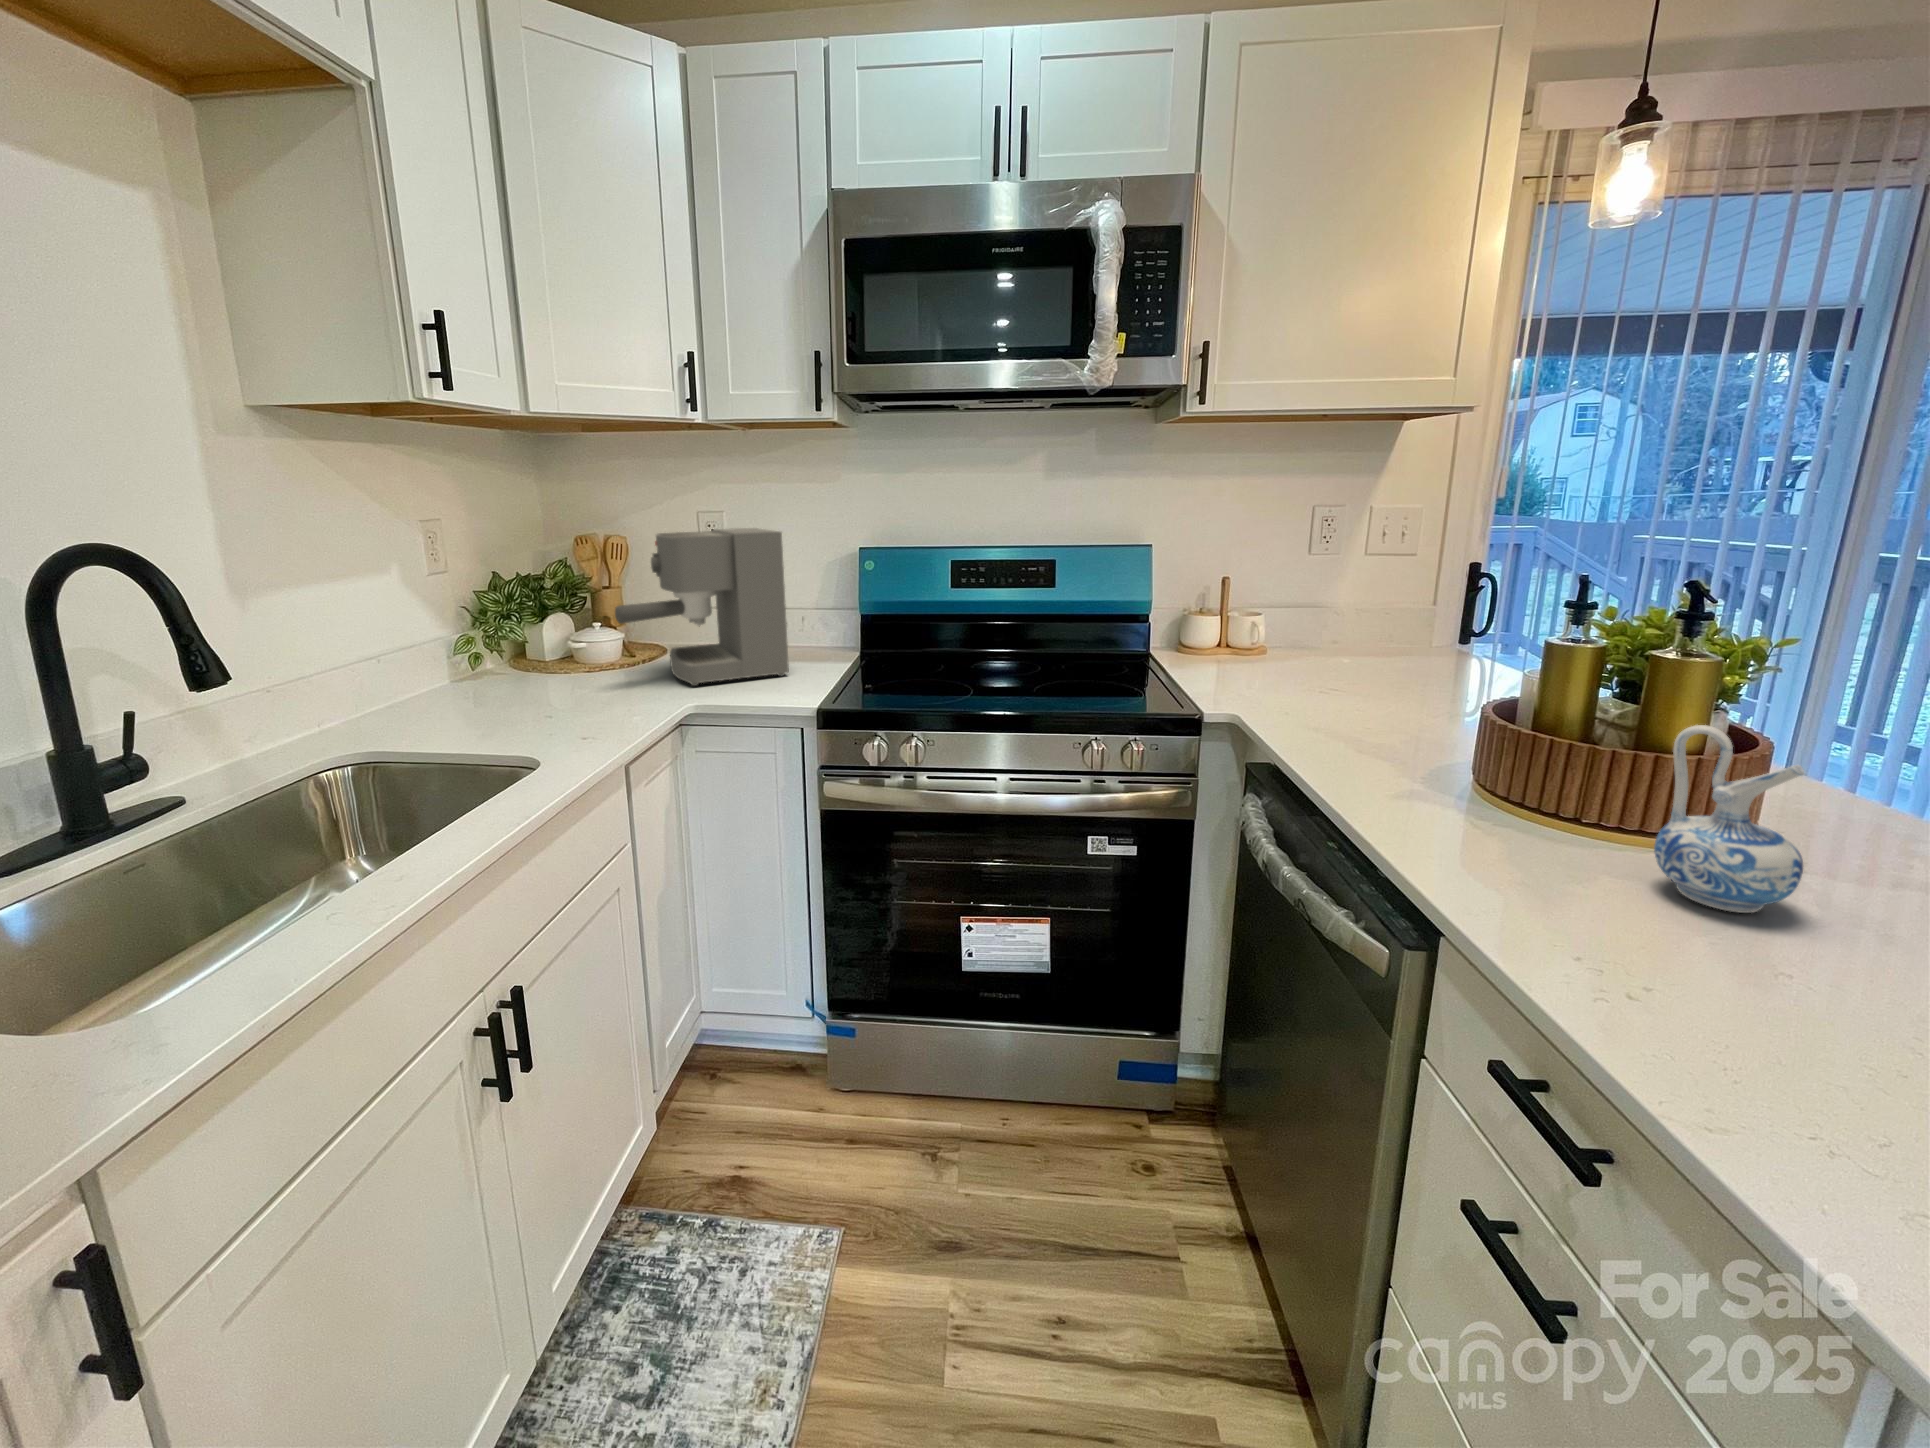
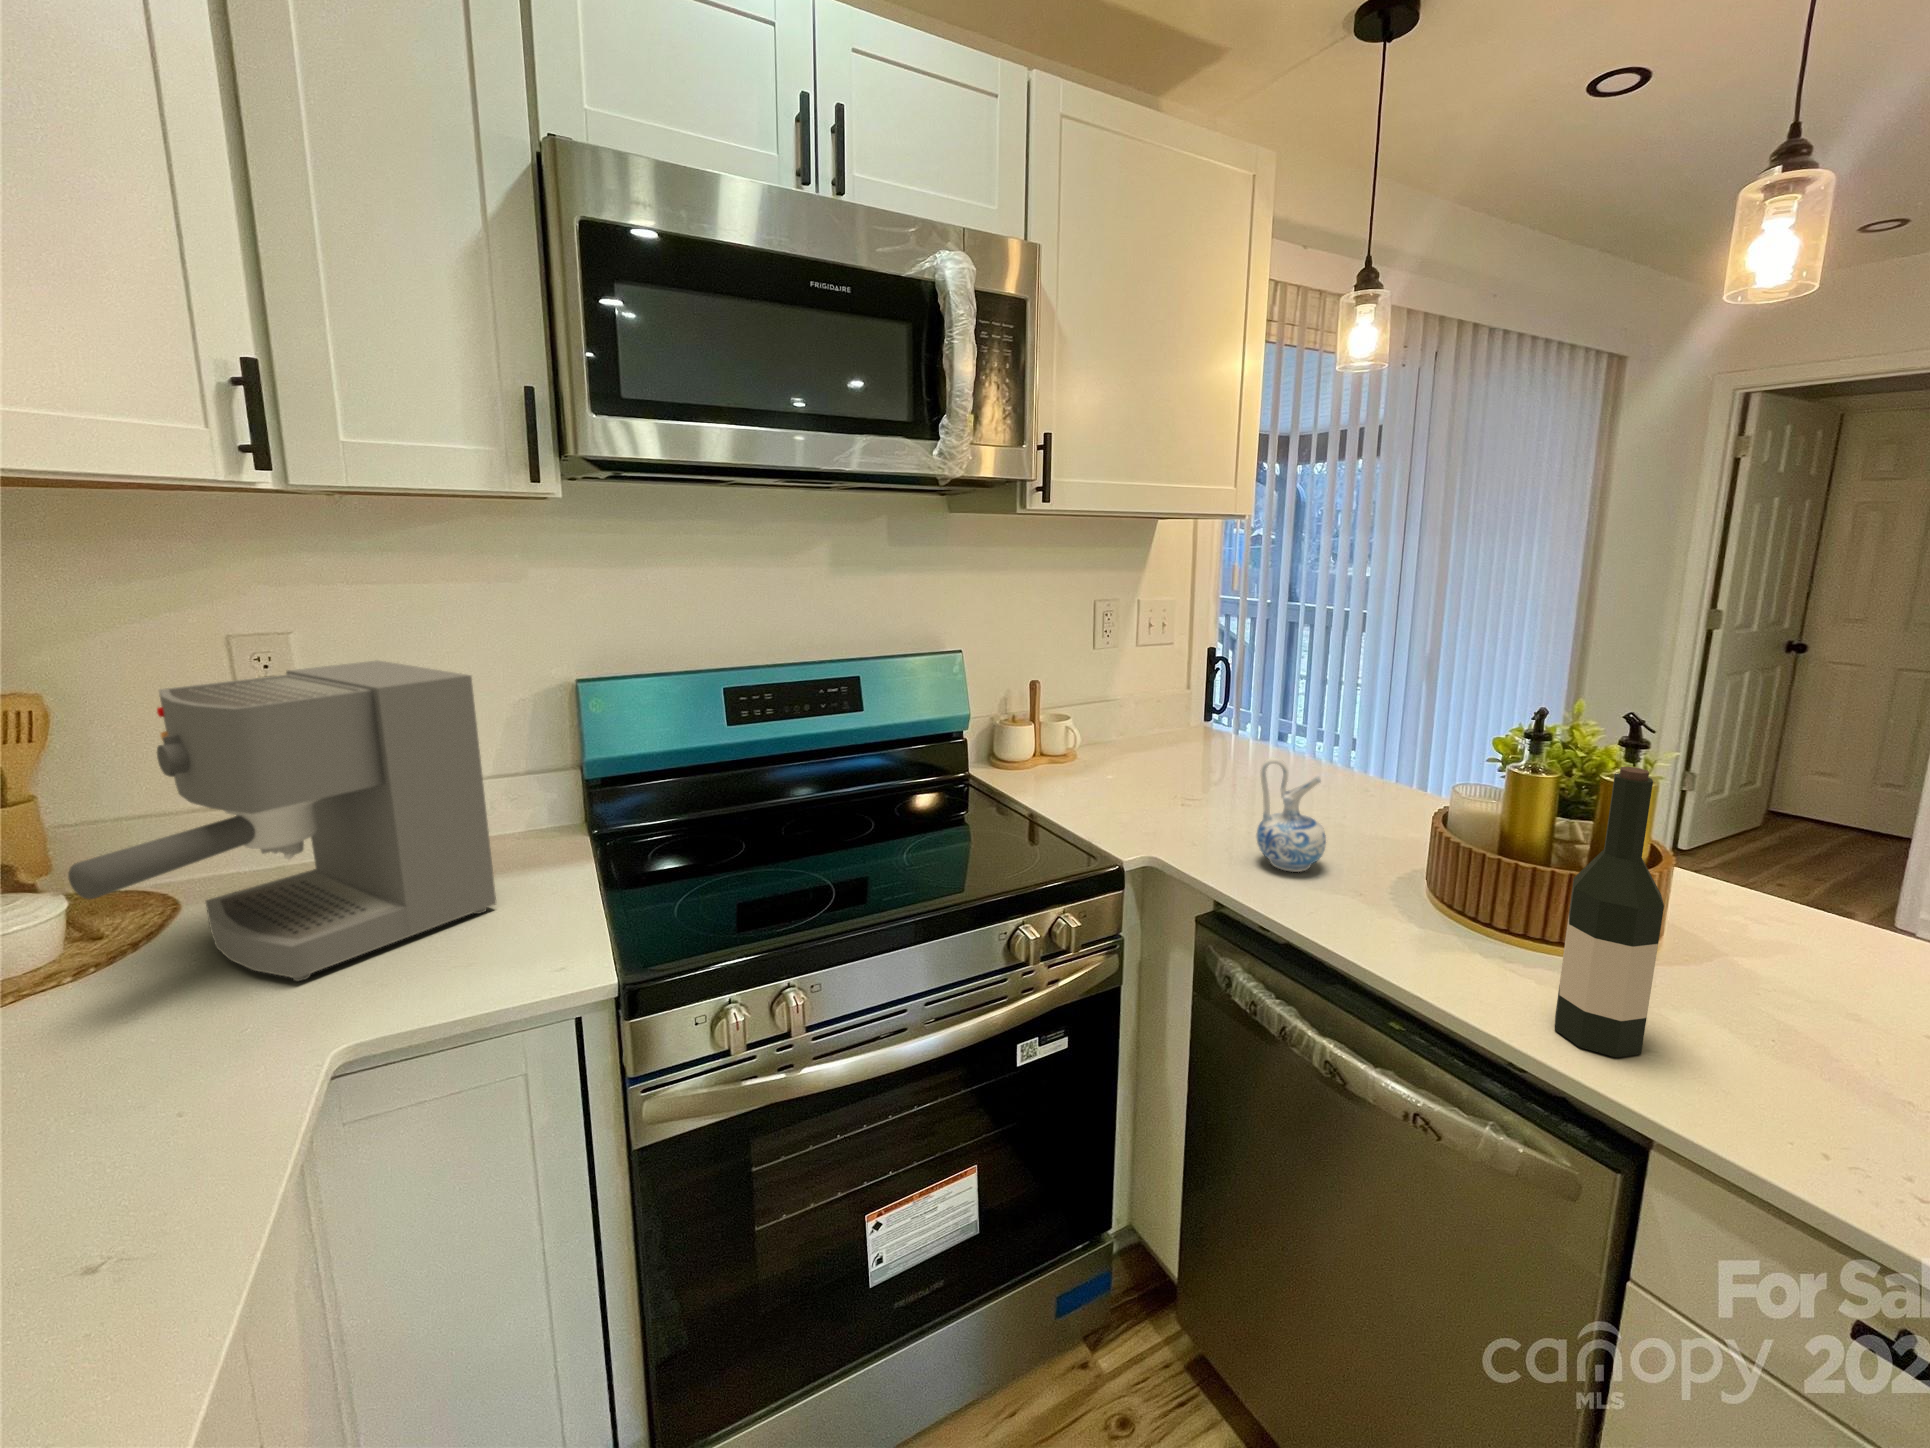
wine bottle: none [1437,601,1547,879] -> present [1555,767,1664,1057]
ceramic pitcher: present [1654,725,1804,913] -> present [1256,758,1326,872]

